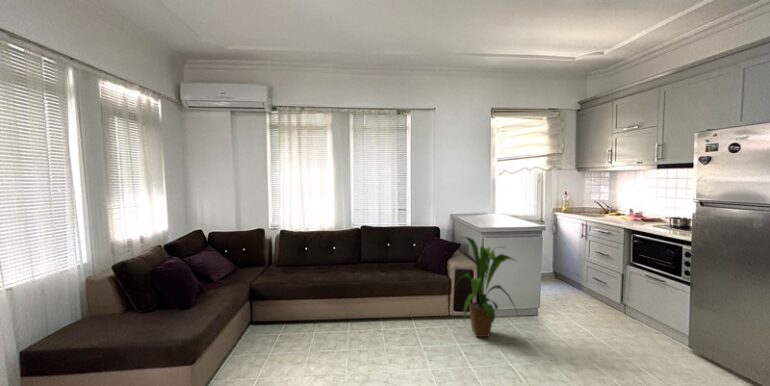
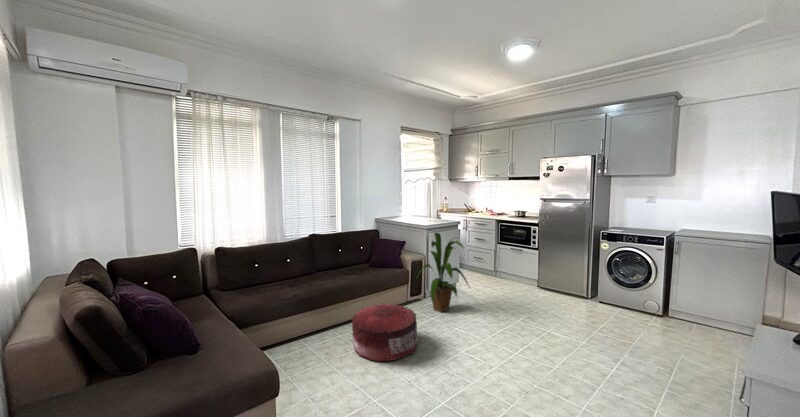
pouf: none [336,304,409,370] -> present [352,303,418,361]

